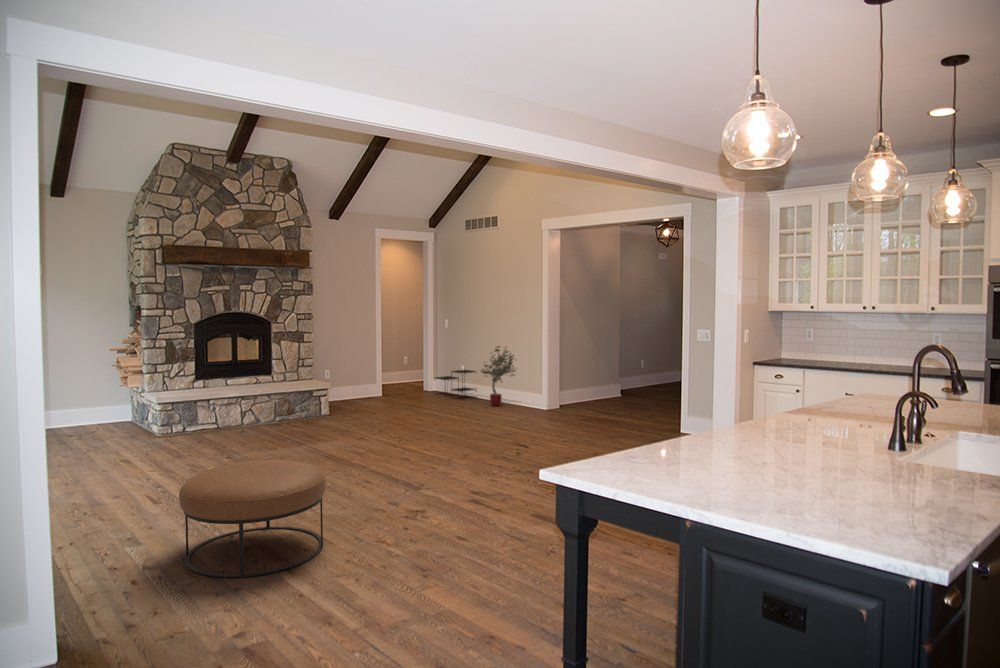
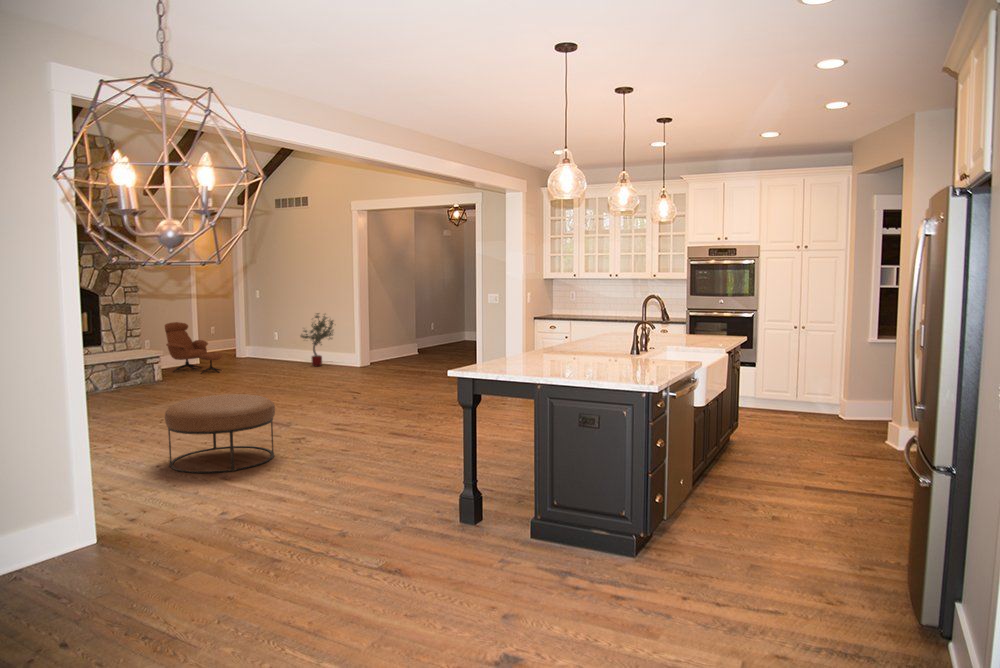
lounge chair: none [345,351,397,408] -> present [165,322,222,373]
side table: present [435,370,476,396] -> none [249,337,293,363]

